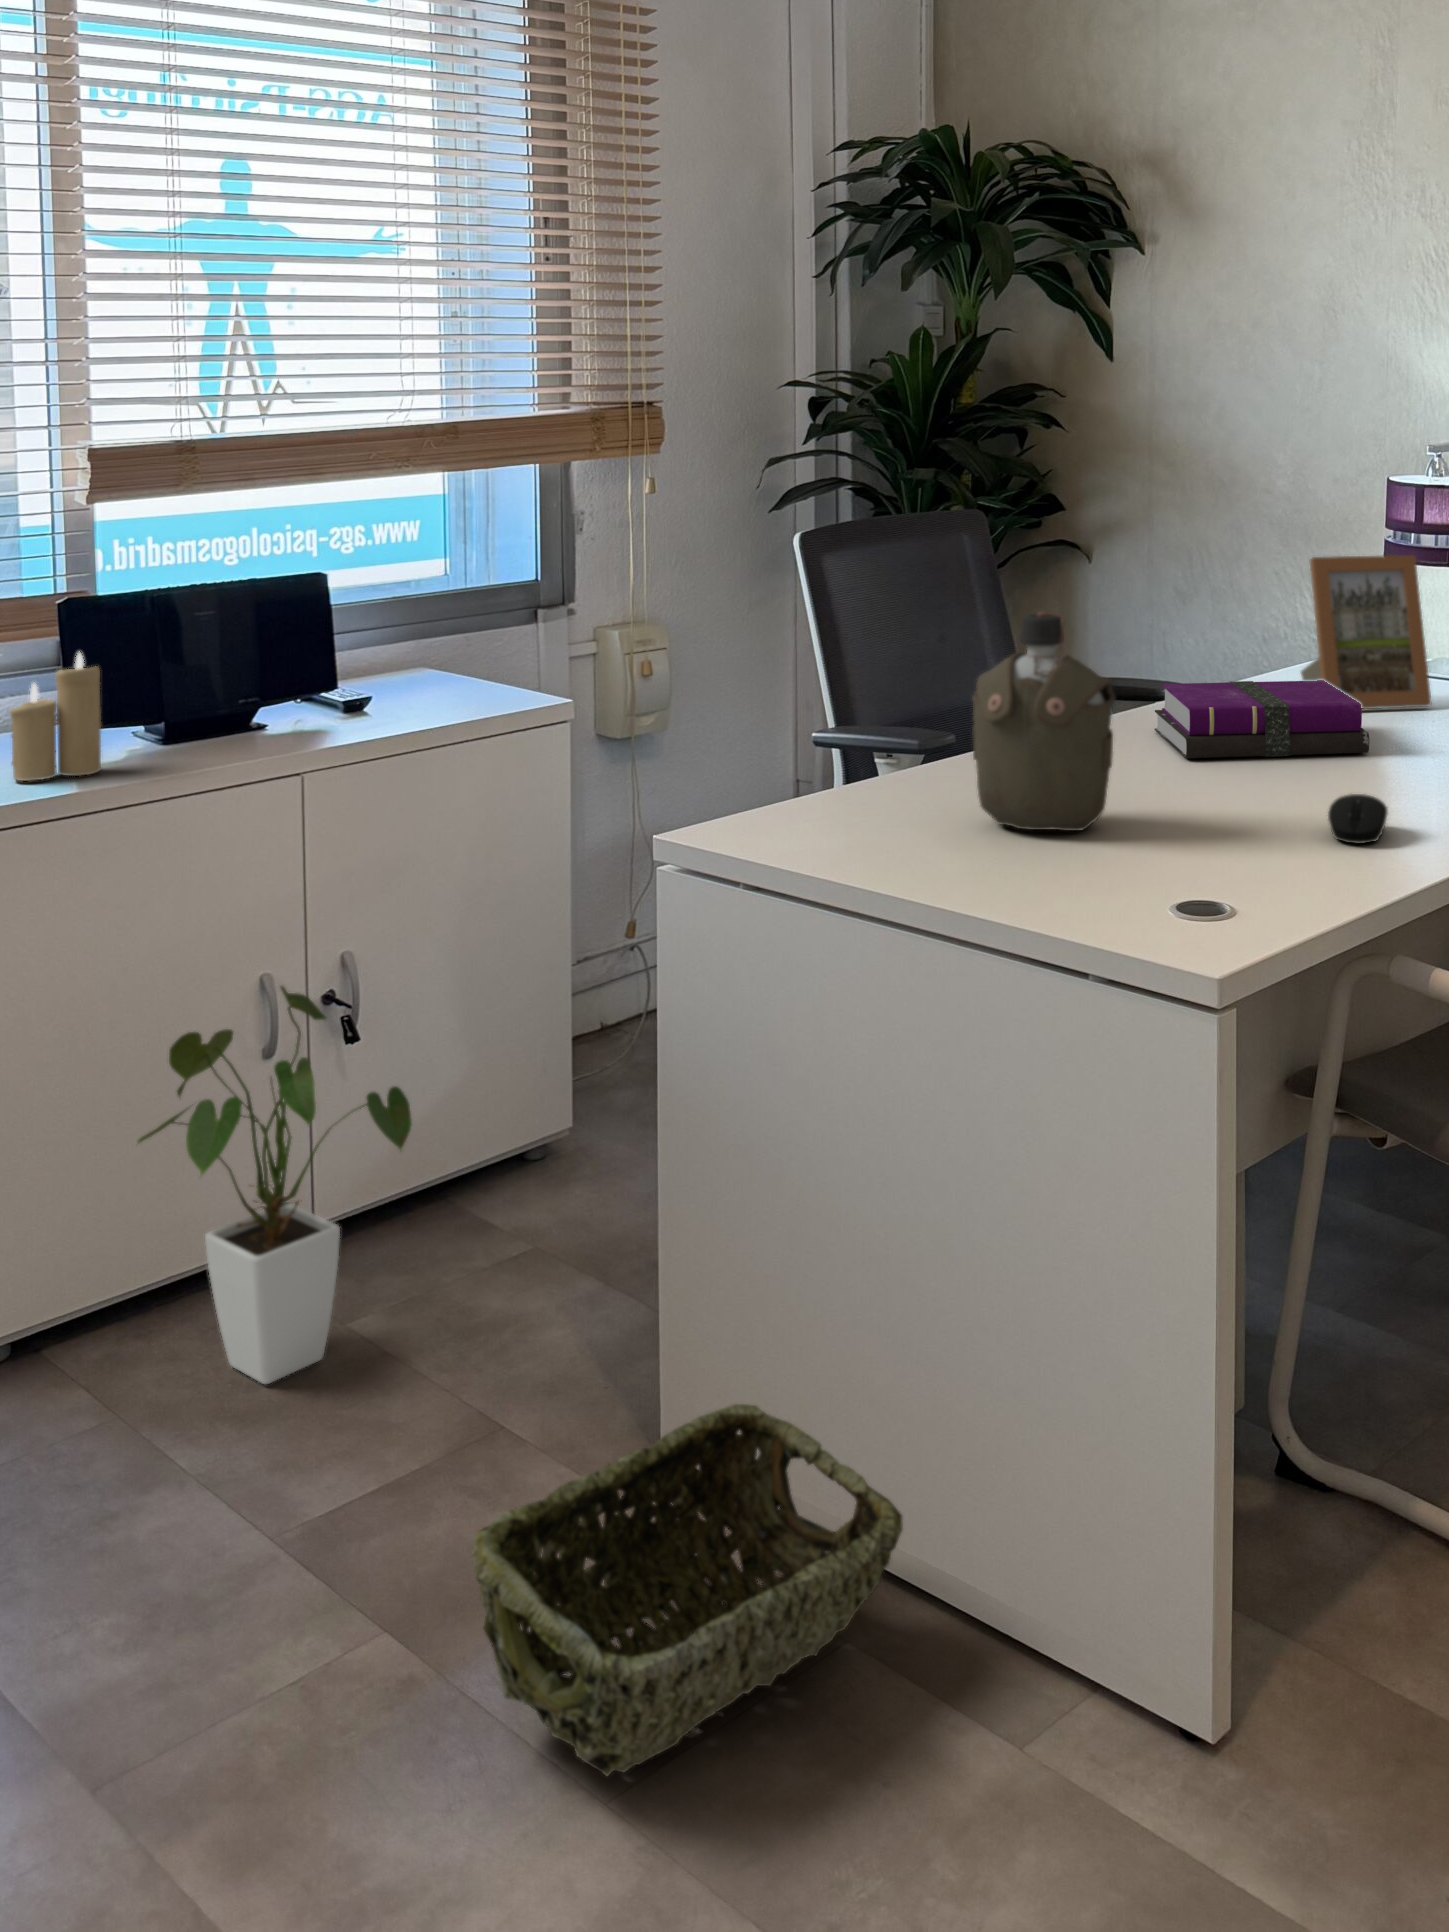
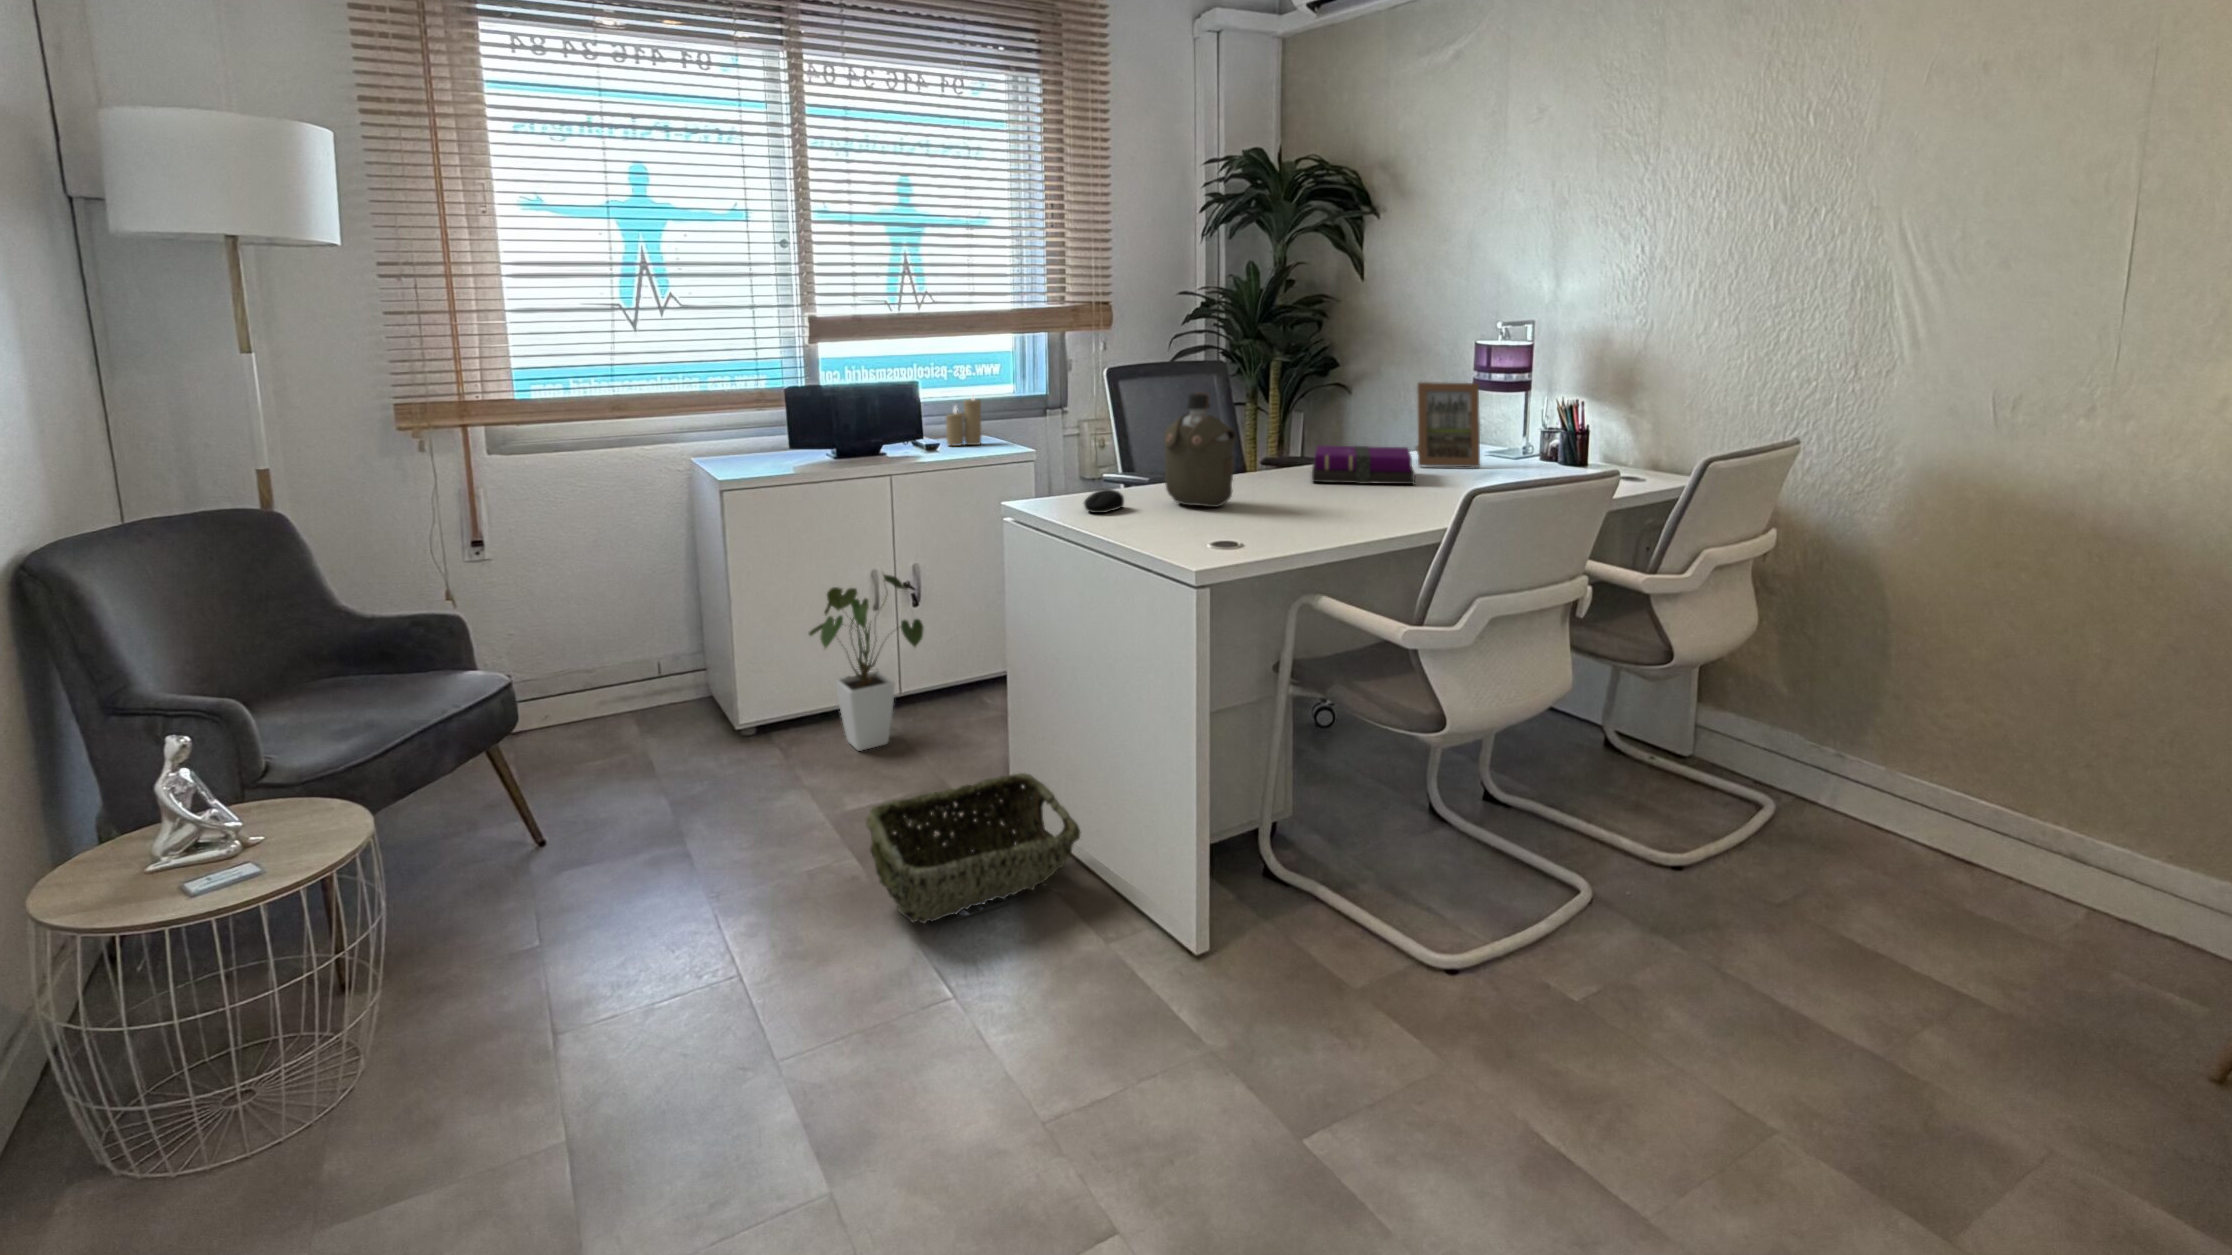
candle: present [10,653,101,781] -> present [946,395,981,446]
computer mouse: present [1328,794,1388,844] -> present [1084,489,1124,513]

